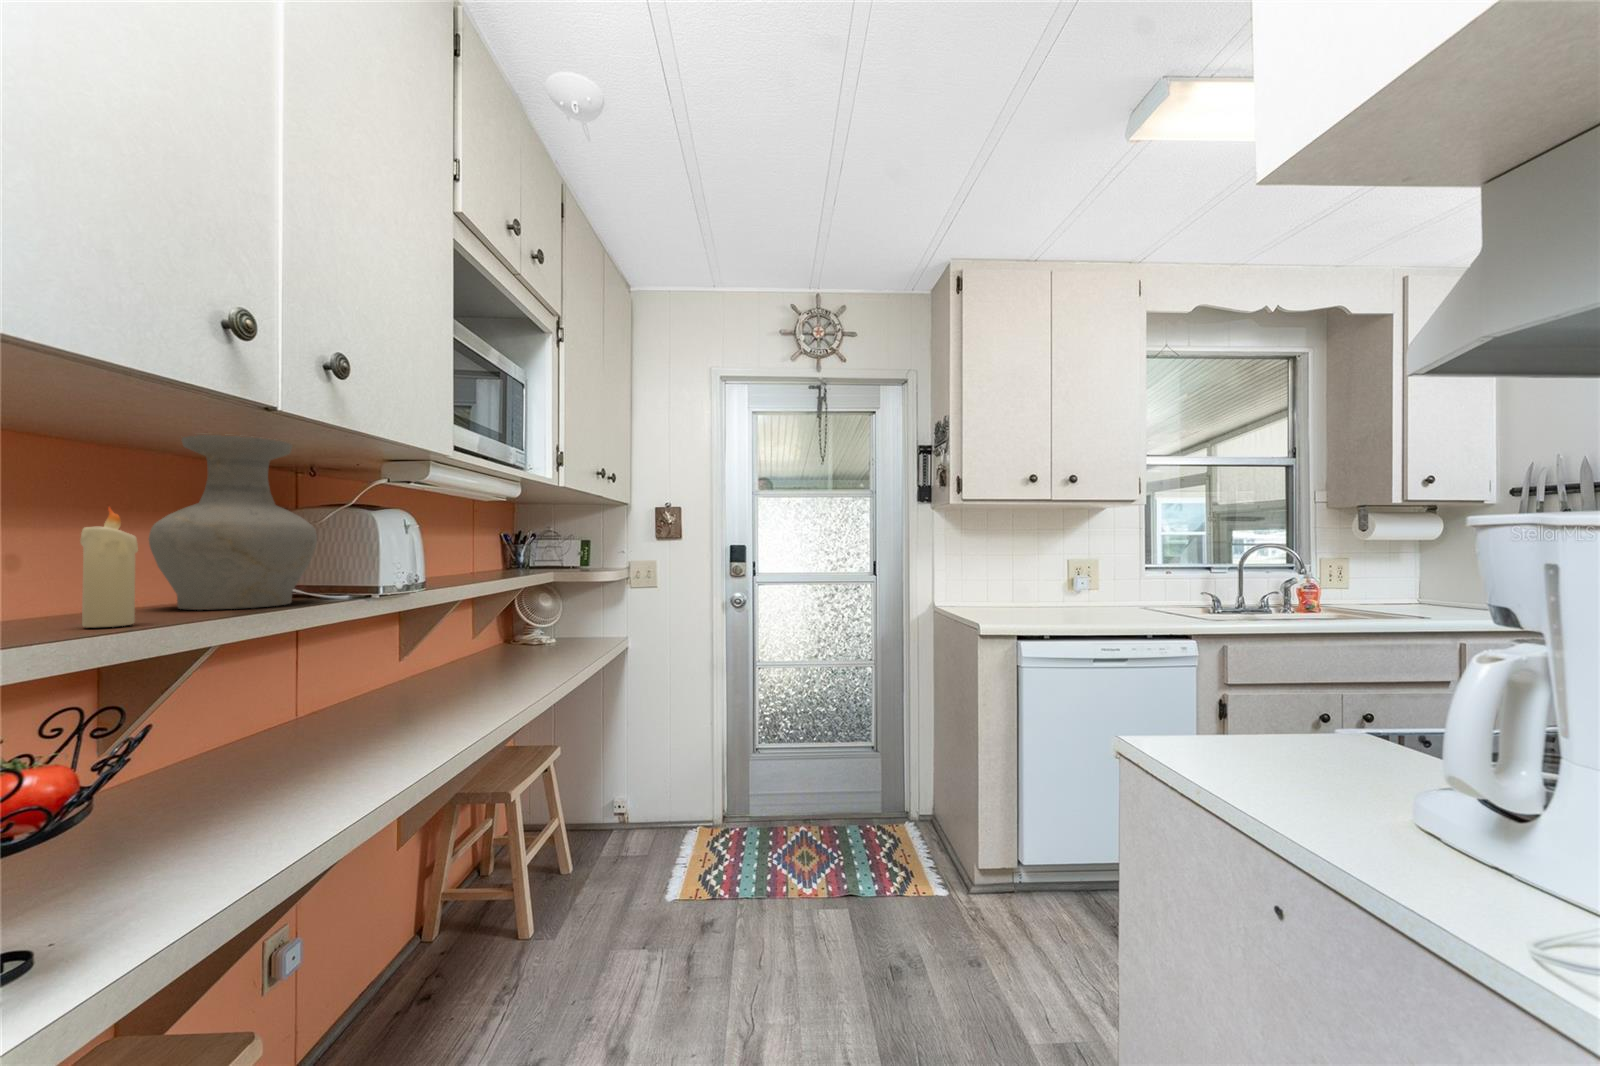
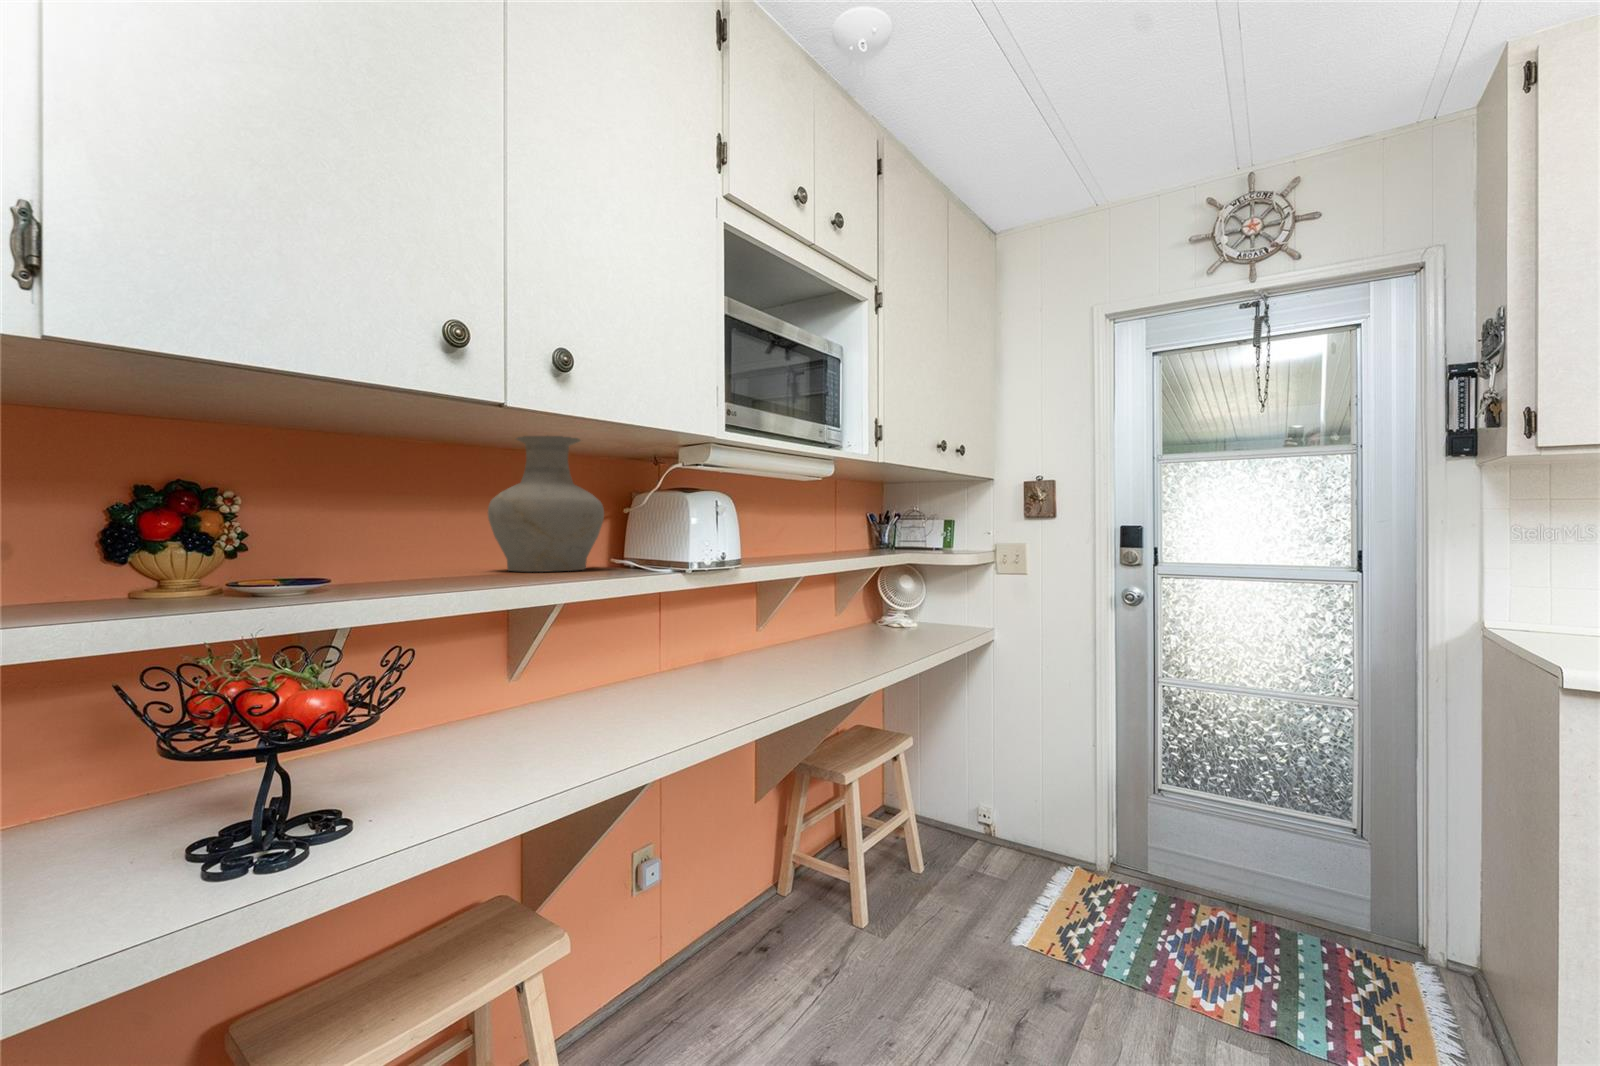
candle: present [80,507,138,628] -> none [390,483,426,579]

